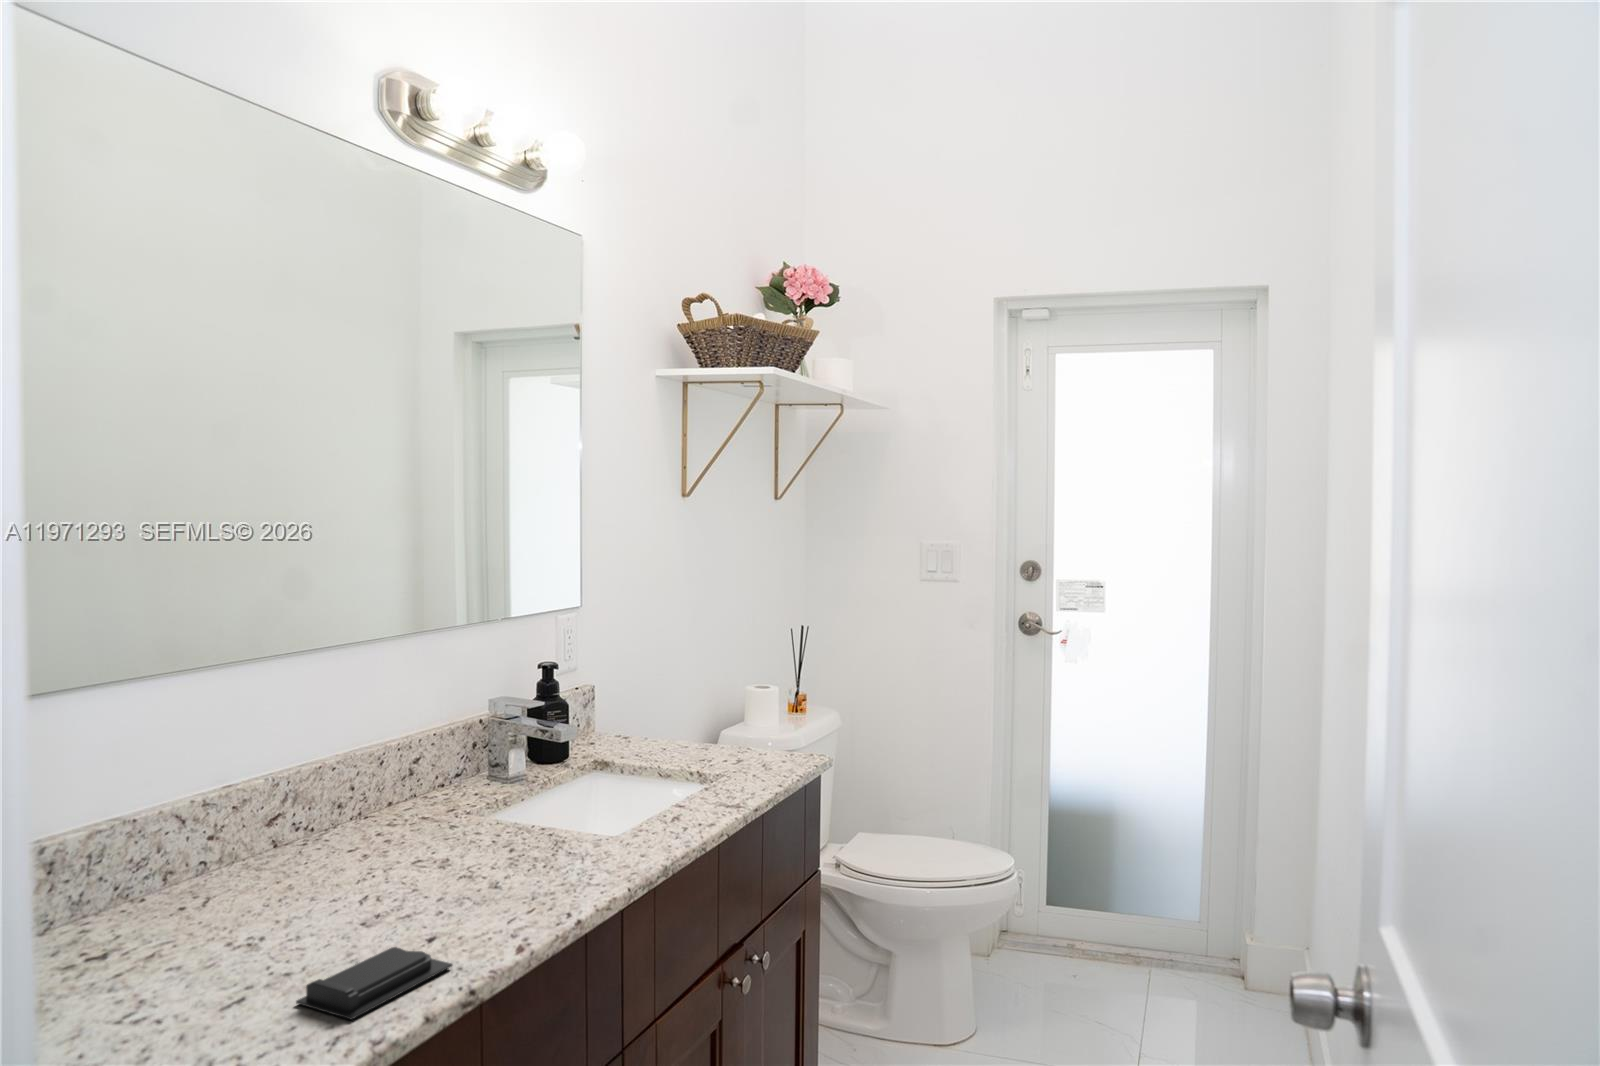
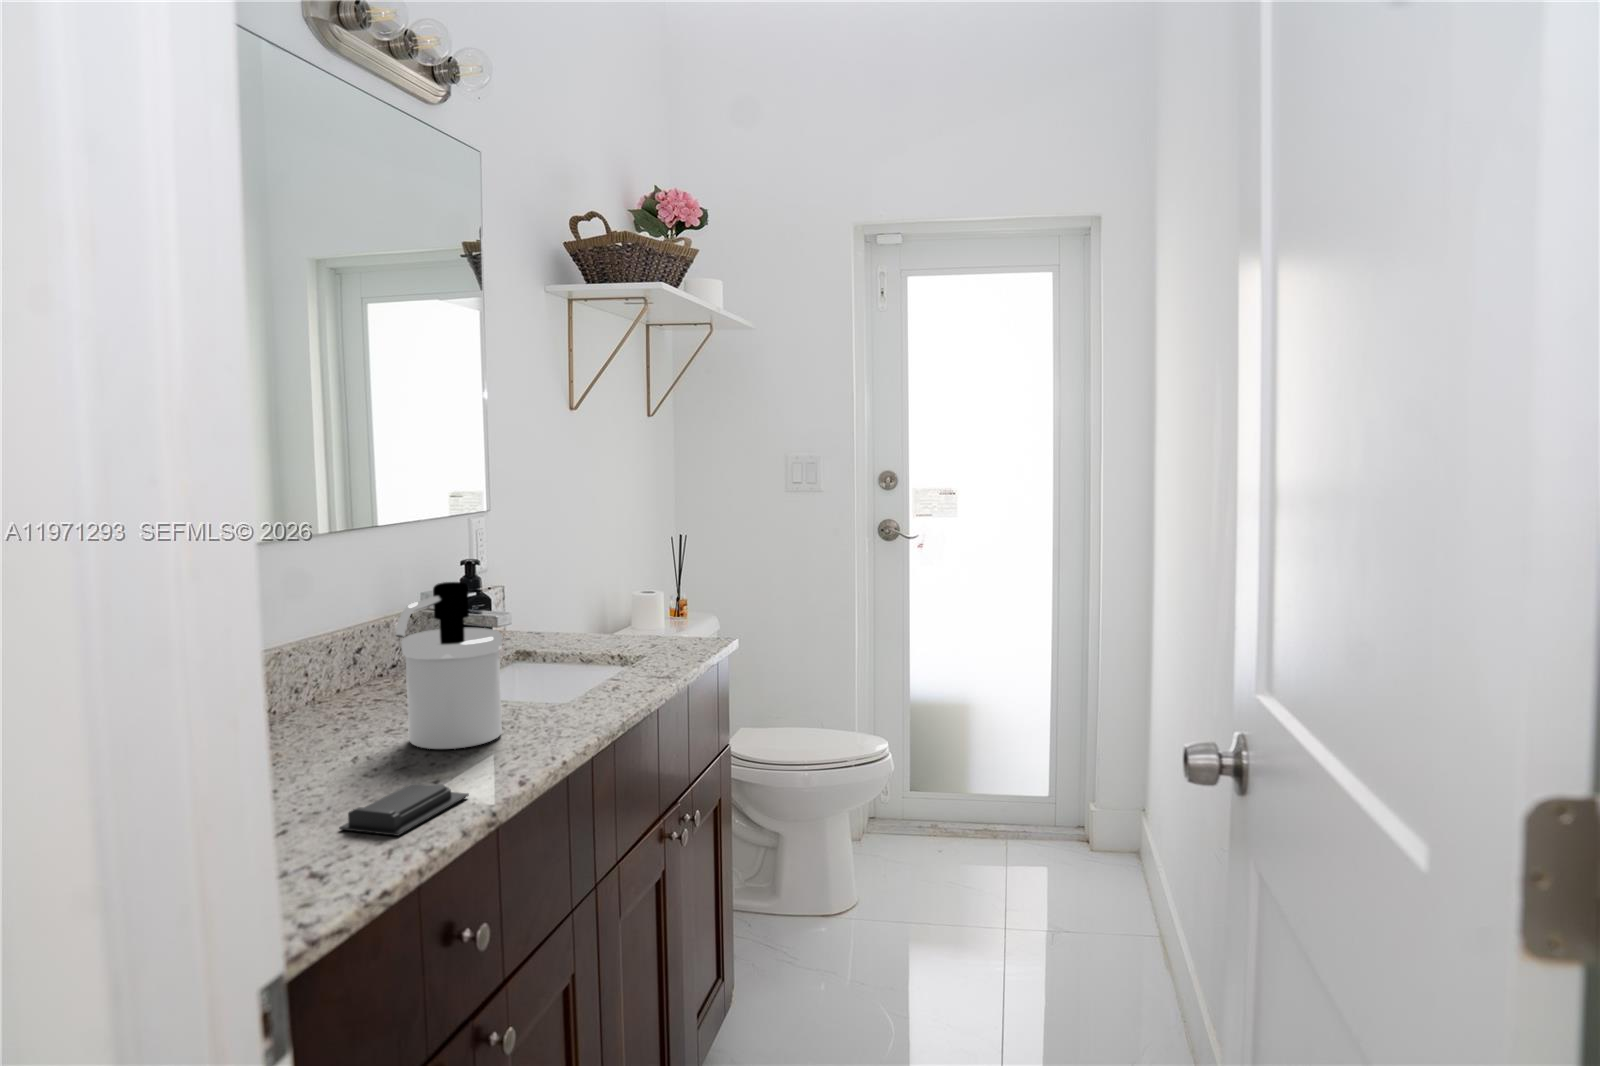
soap dispenser: none [402,706,532,894] -> present [396,582,502,749]

